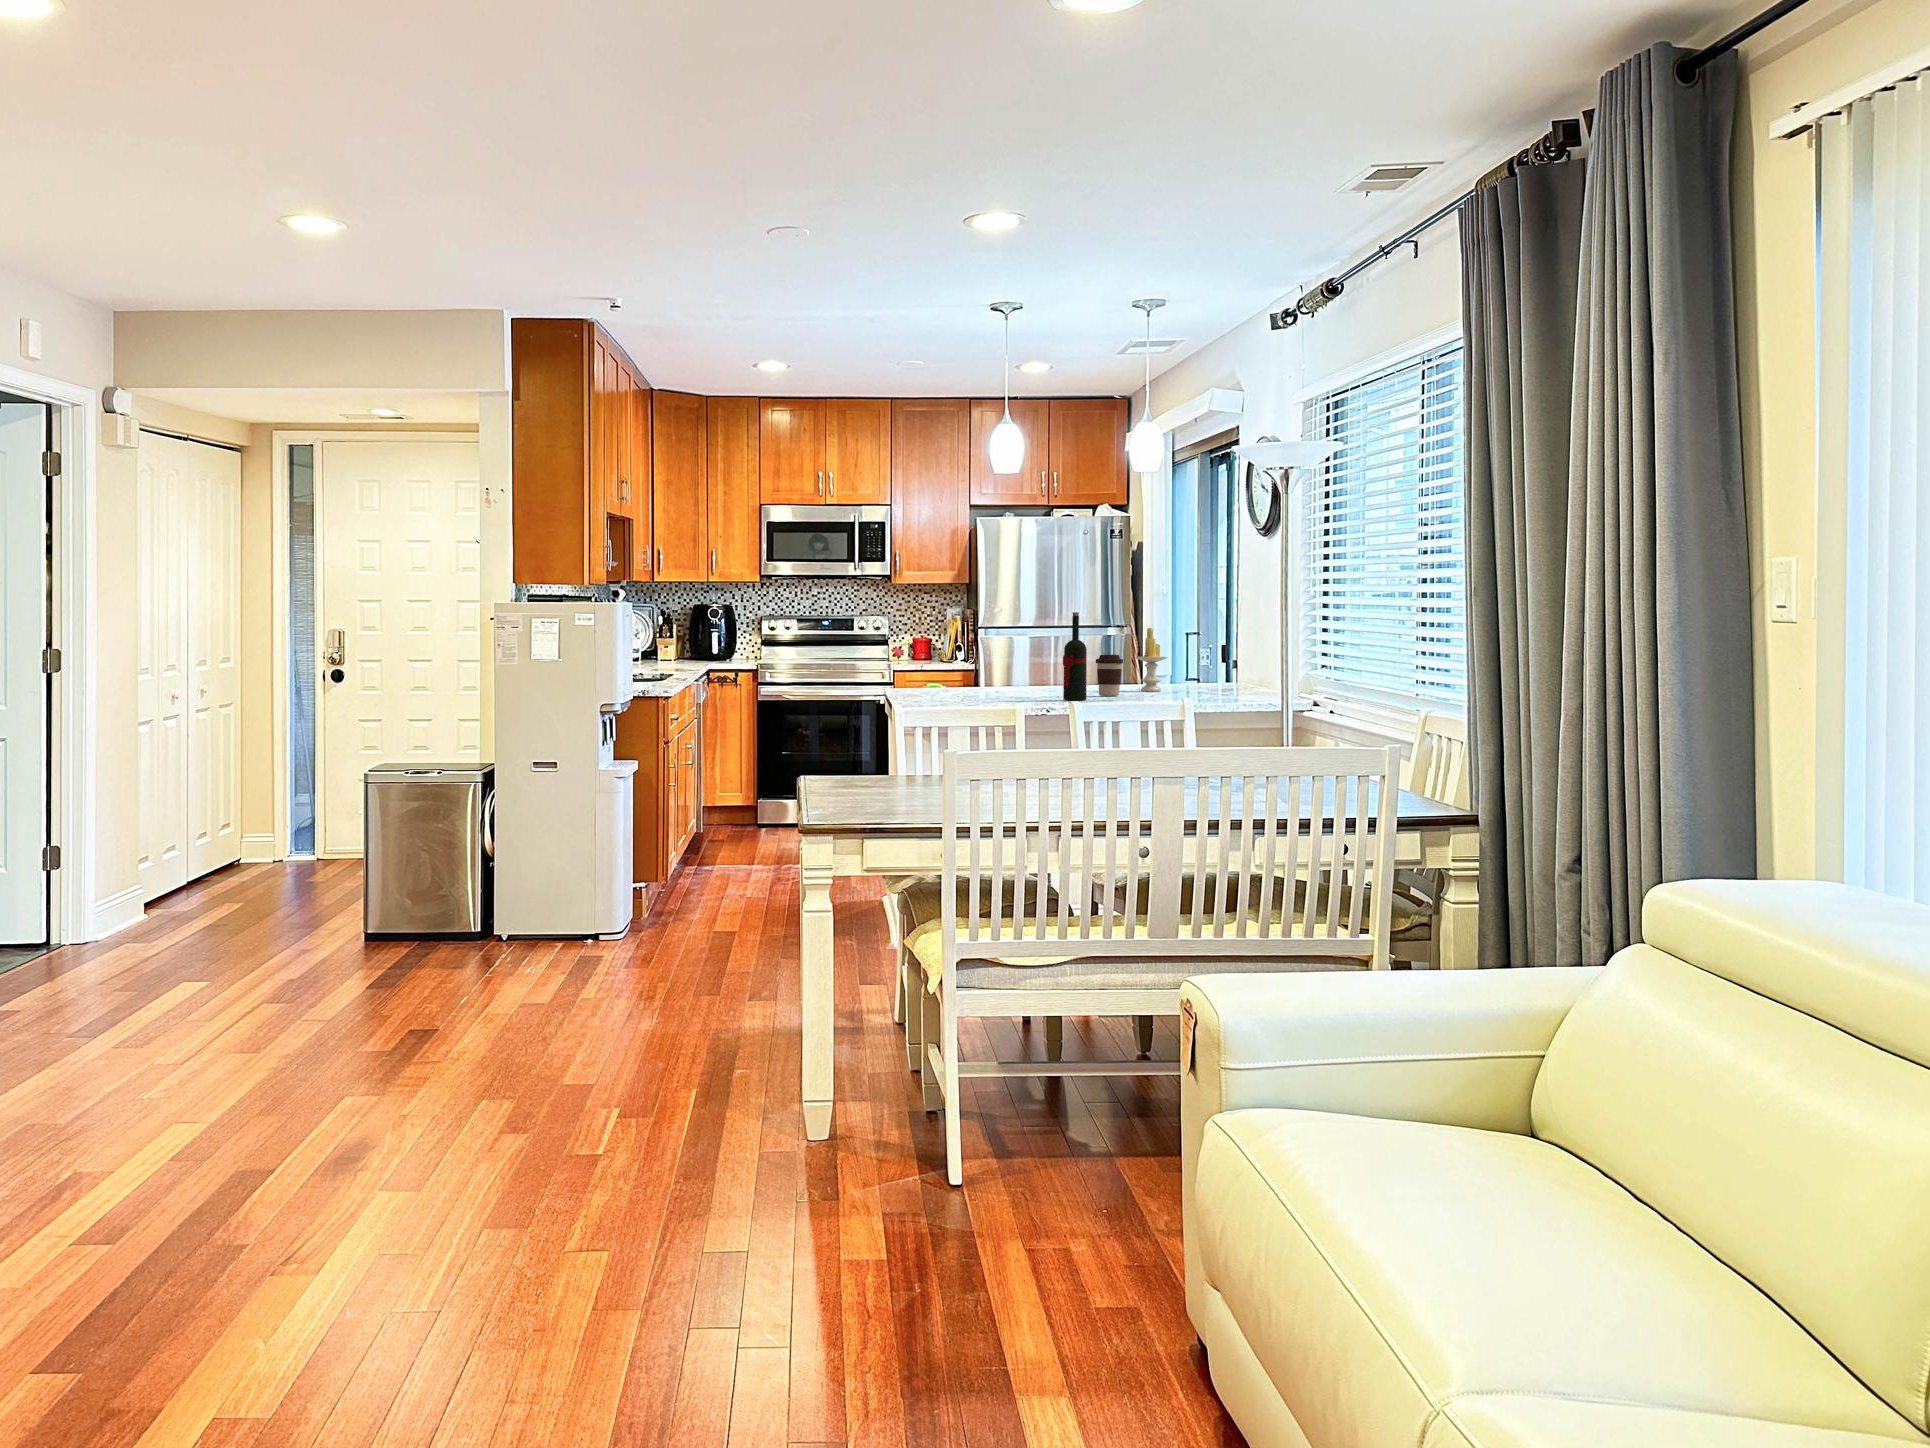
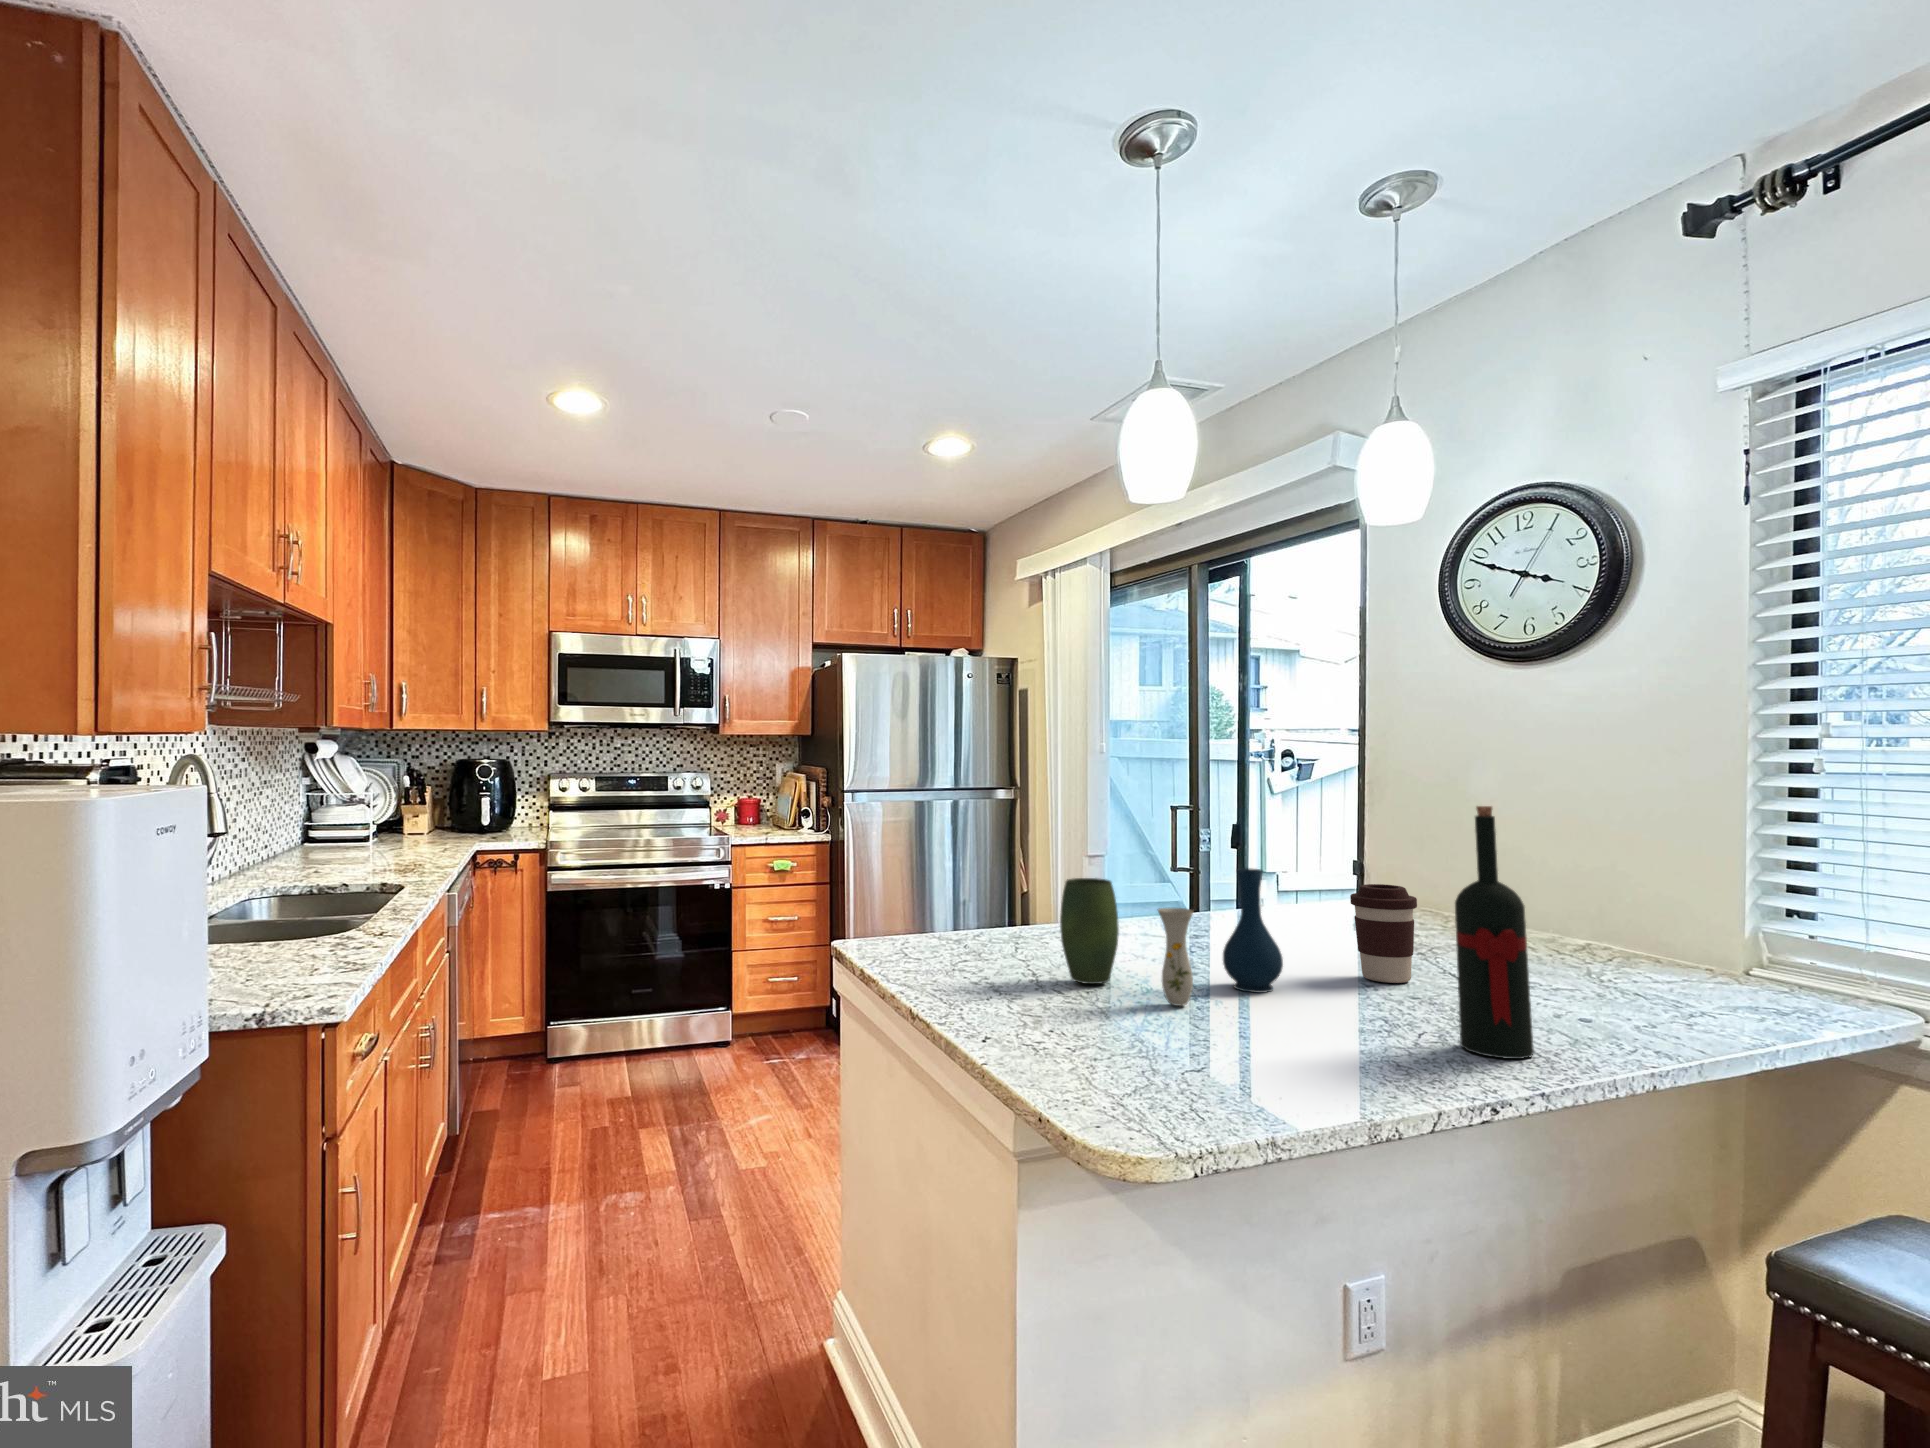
candle: present [1136,628,1167,691] -> none [1277,810,1339,929]
vase: none [968,645,1056,697] -> present [1060,868,1283,1006]

